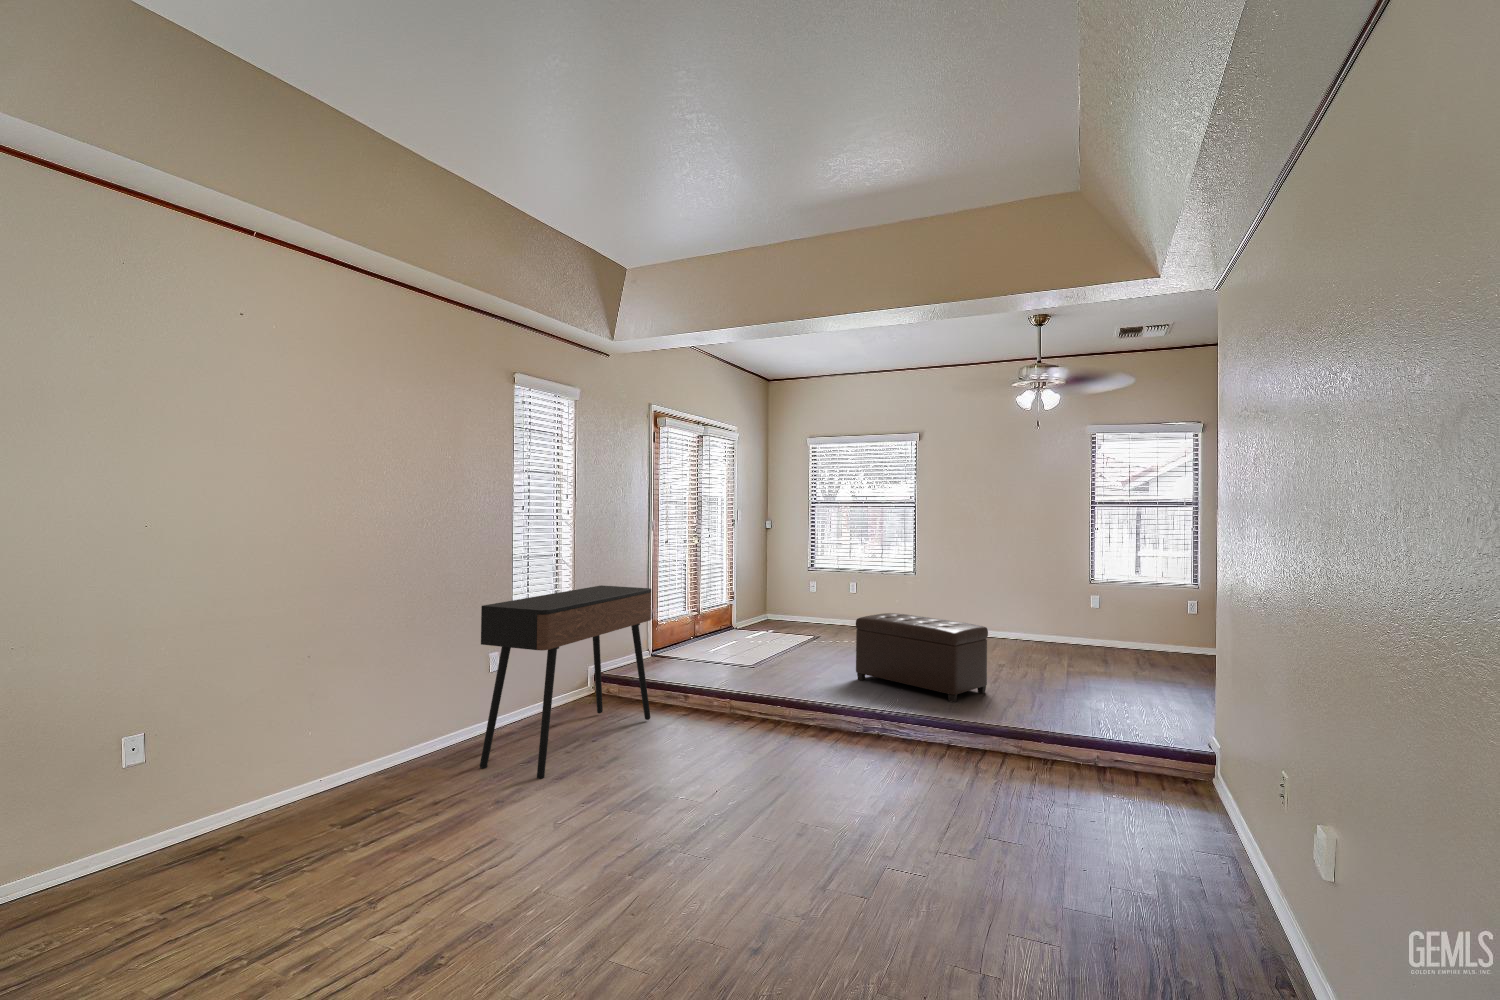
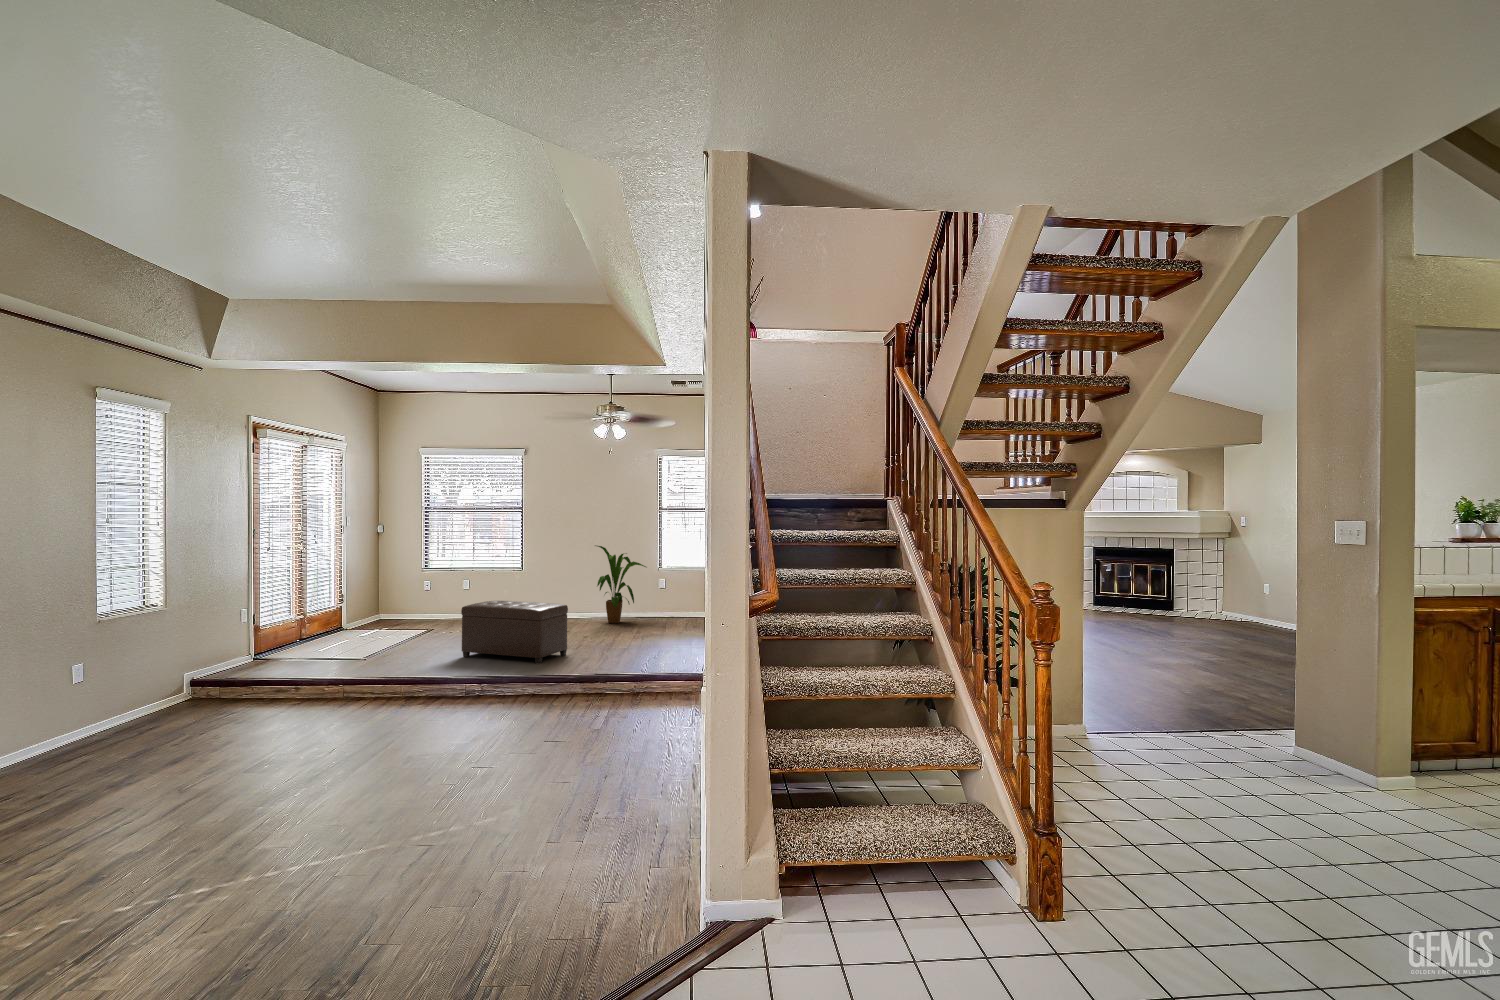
house plant: none [1006,550,1079,651] -> present [597,546,646,623]
console table: present [480,585,651,779] -> none [75,592,260,768]

